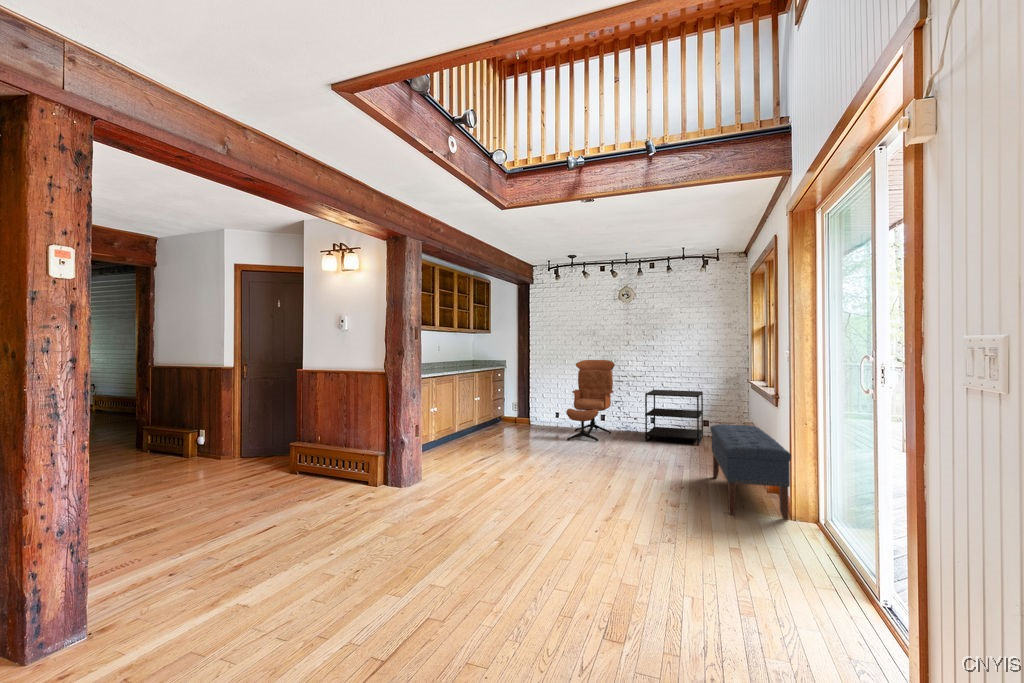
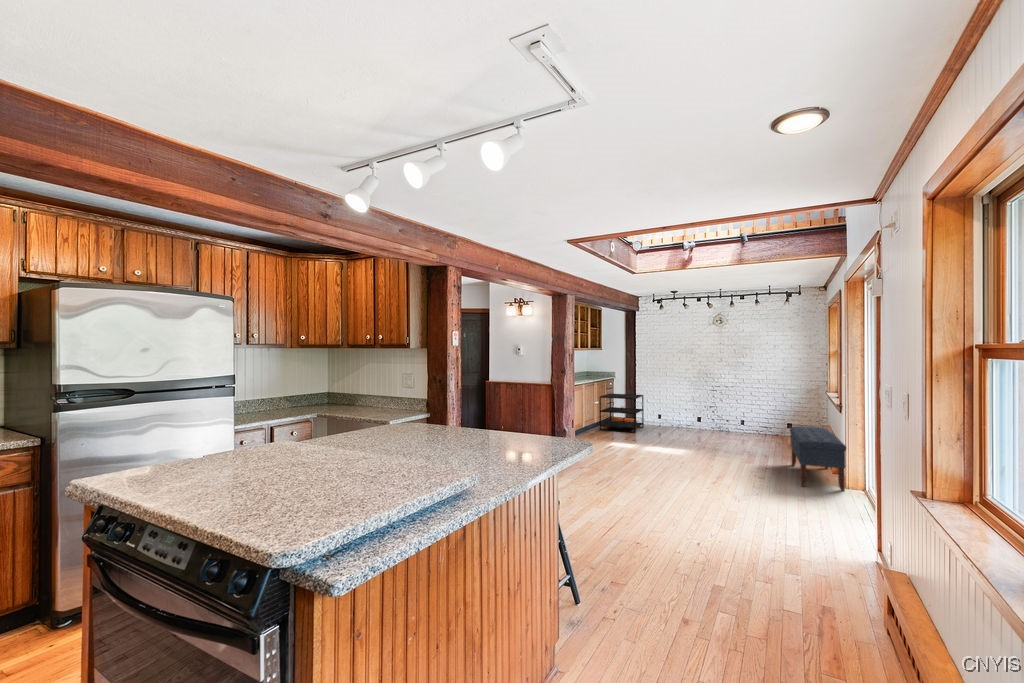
lounge chair: present [566,360,615,441] -> none [671,374,709,438]
side table: present [645,390,703,445] -> present [599,394,644,433]

